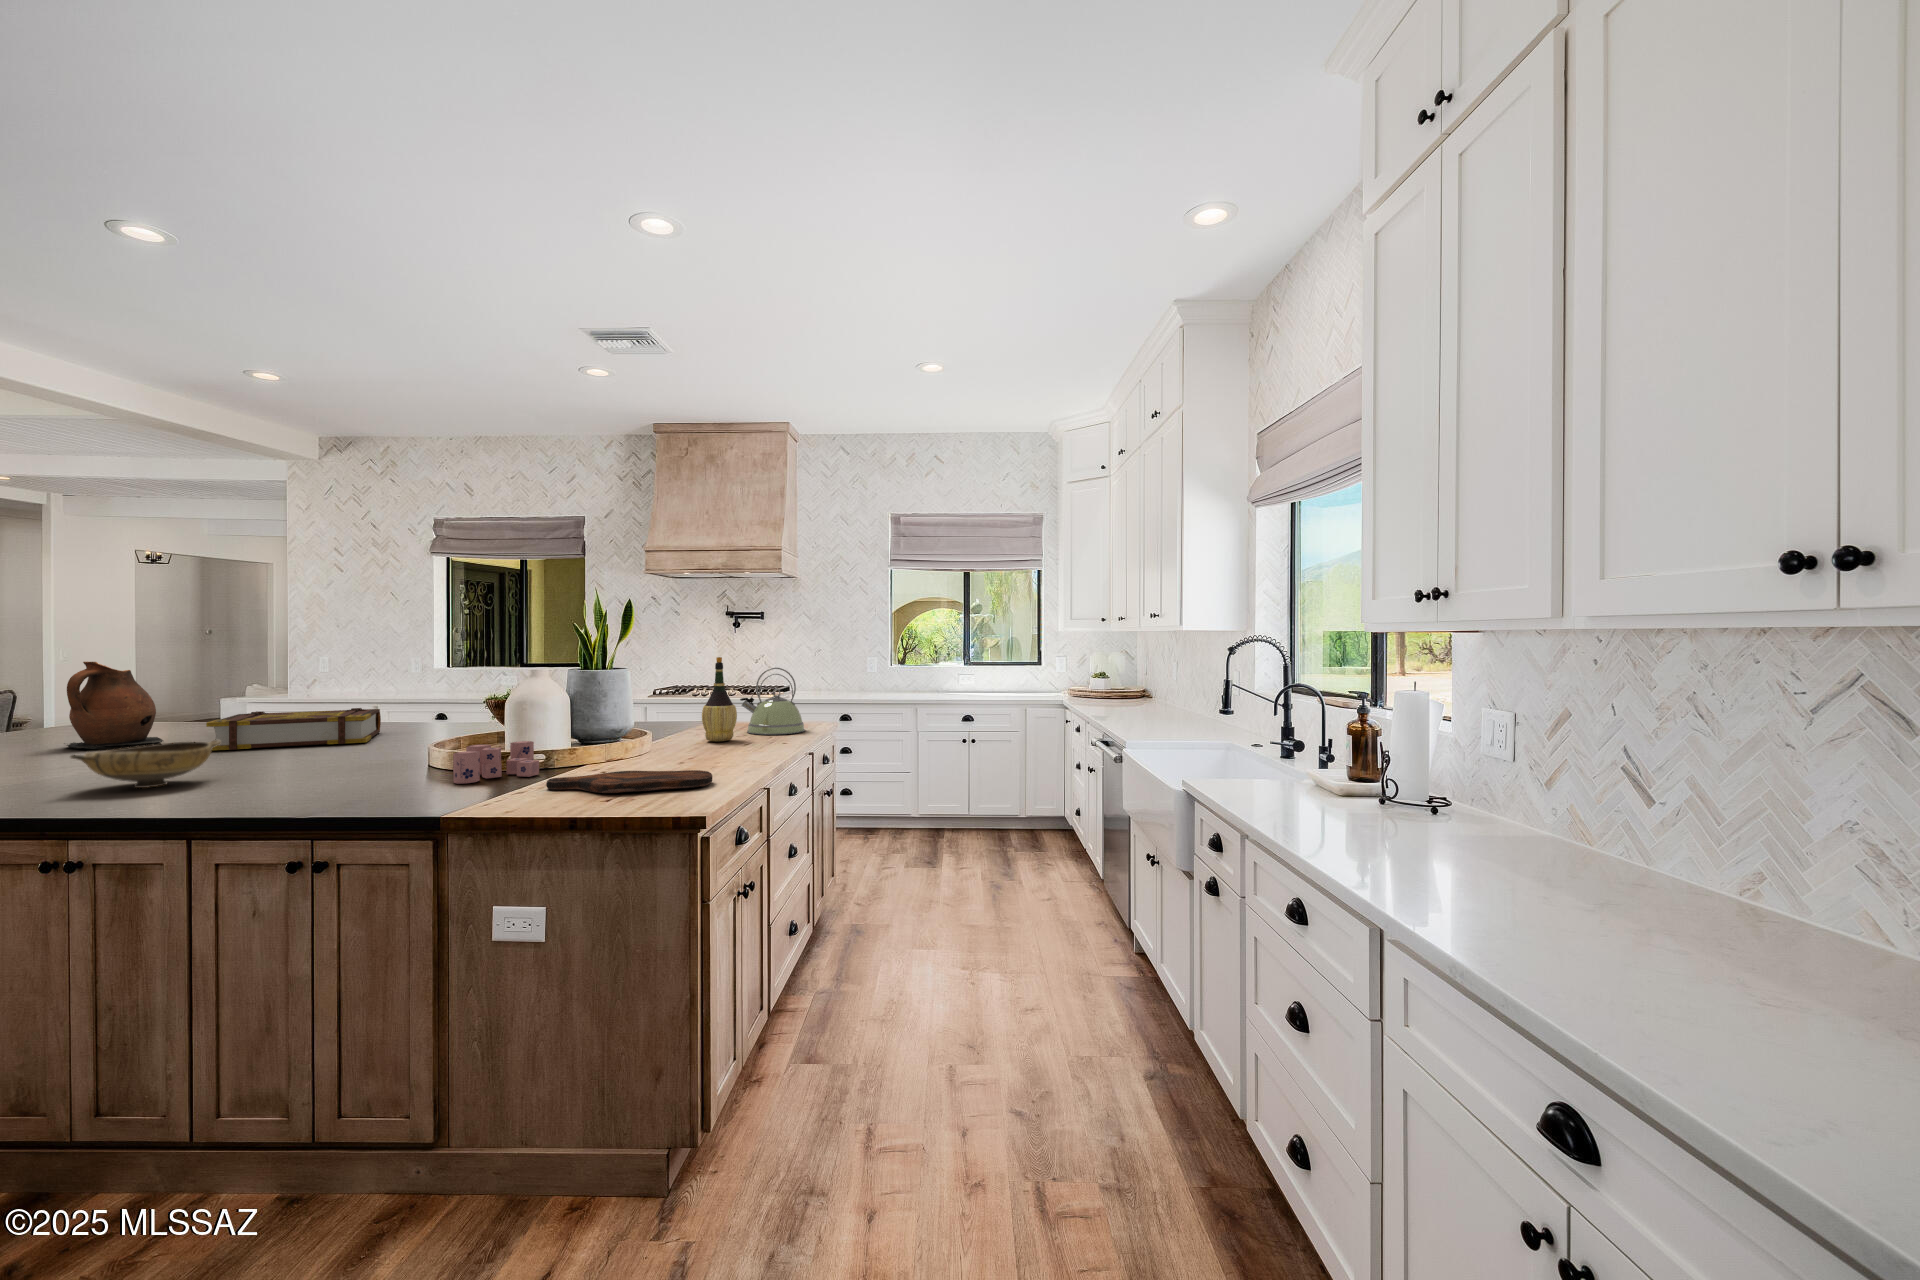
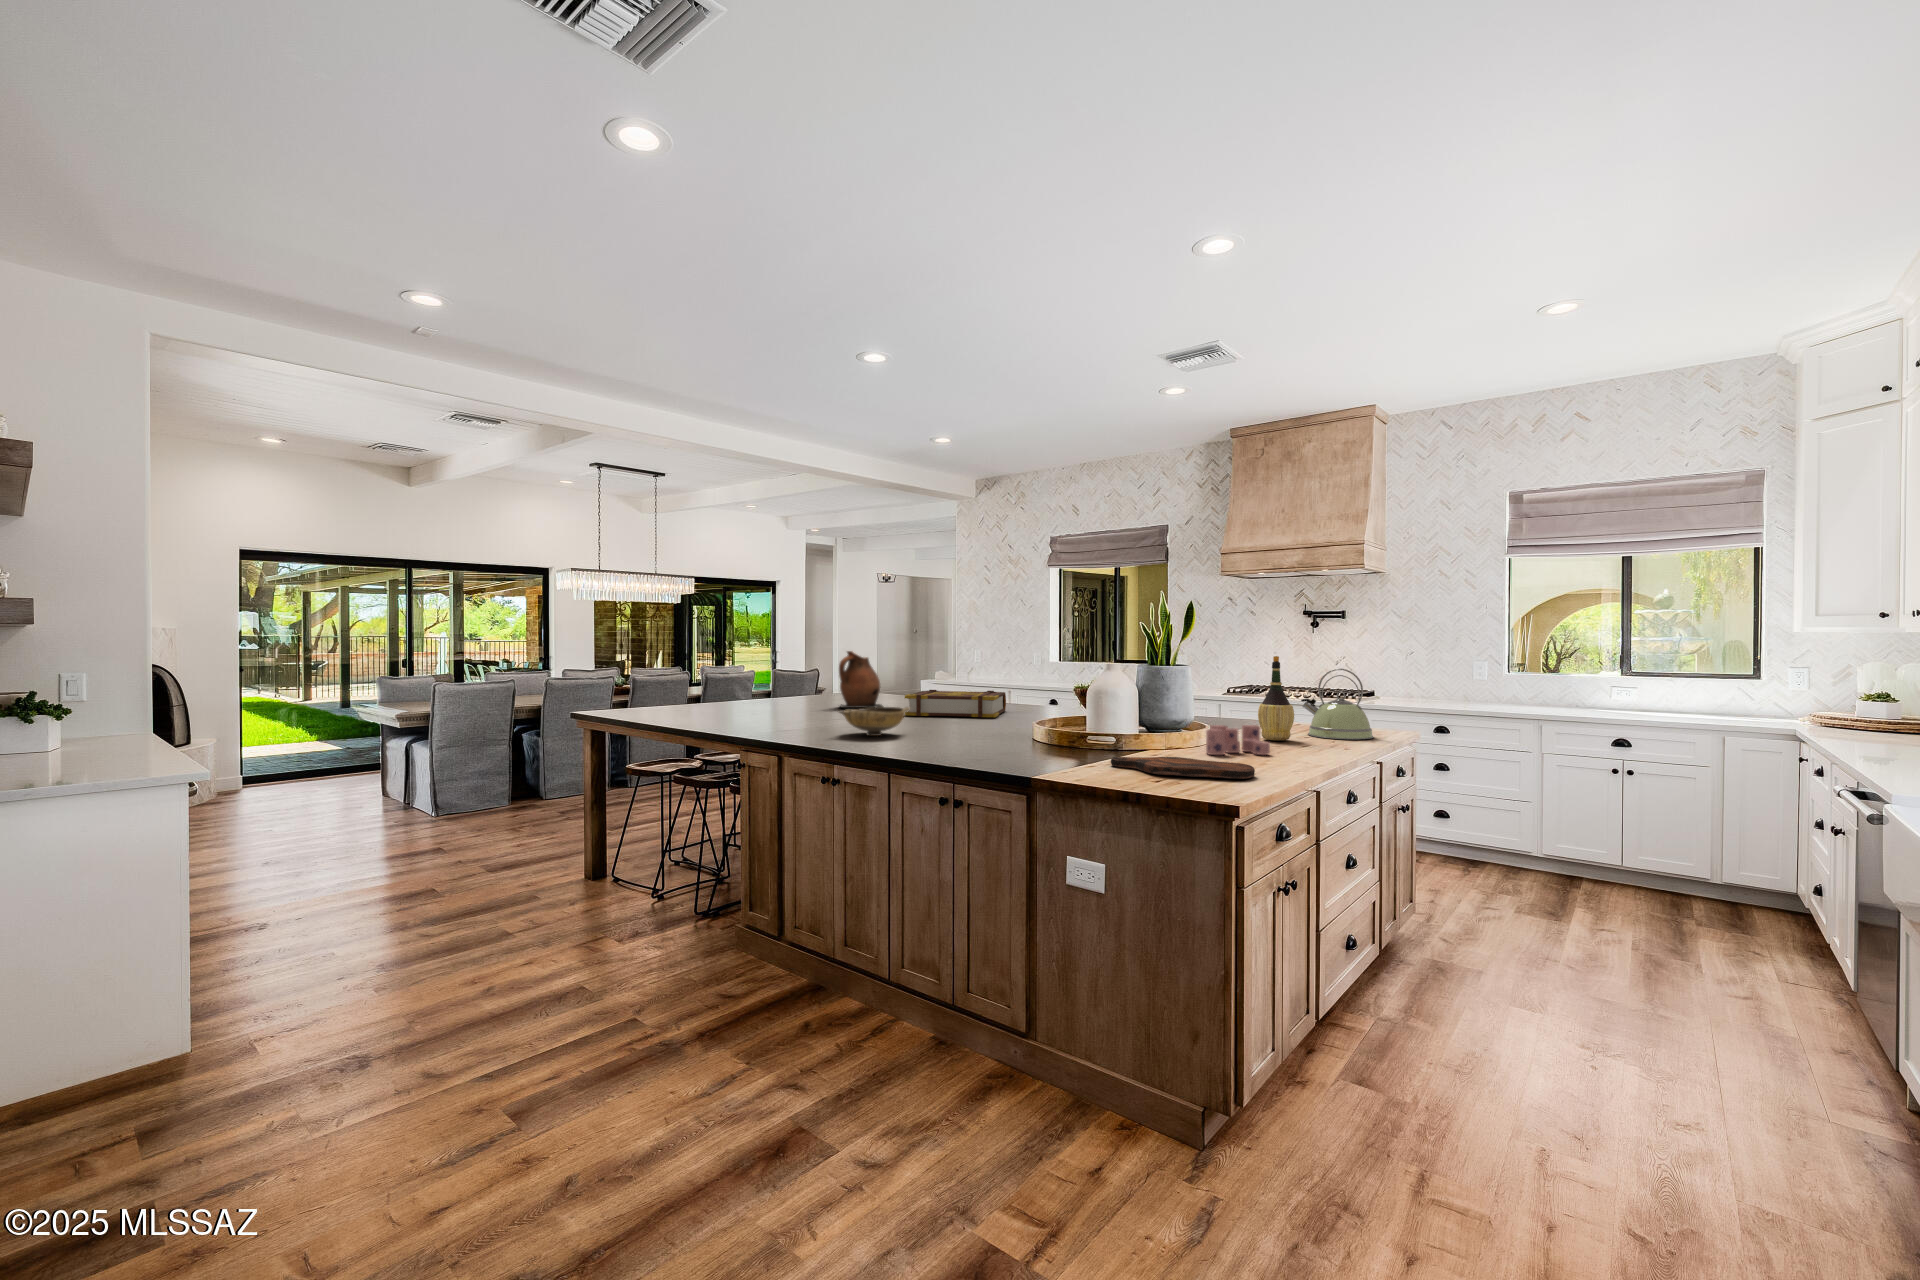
candle: present [453,741,539,784] -> present [1206,725,1270,755]

